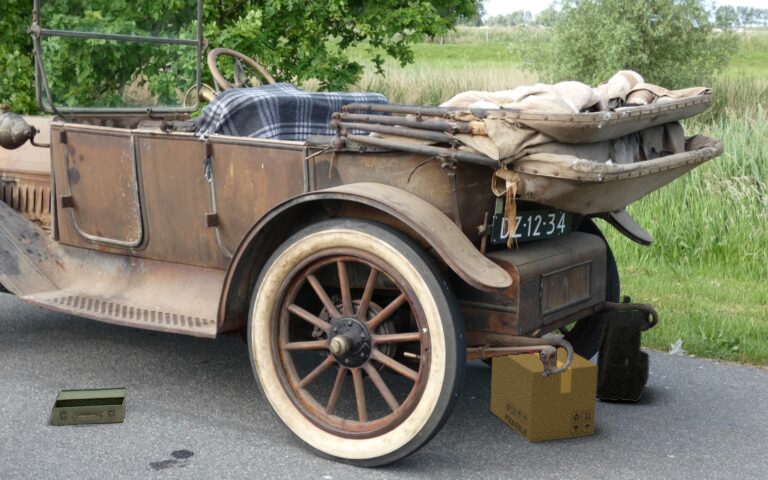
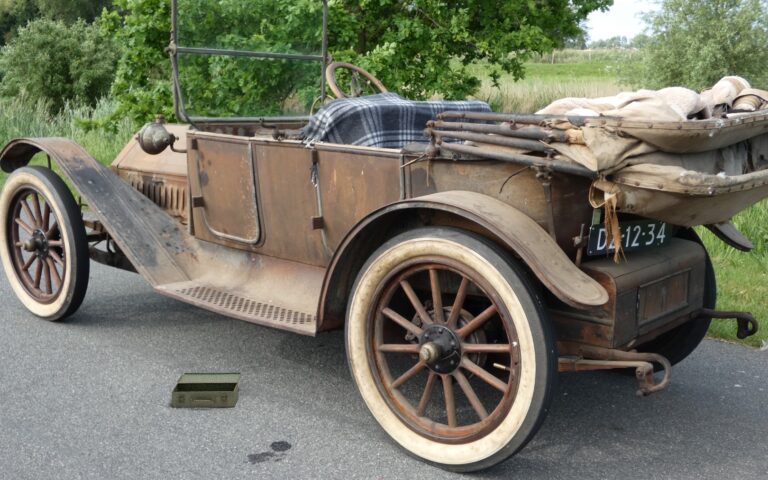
backpack: present [596,296,649,402] -> none [683,301,742,407]
cardboard box: present [491,347,597,442] -> none [580,345,693,450]

